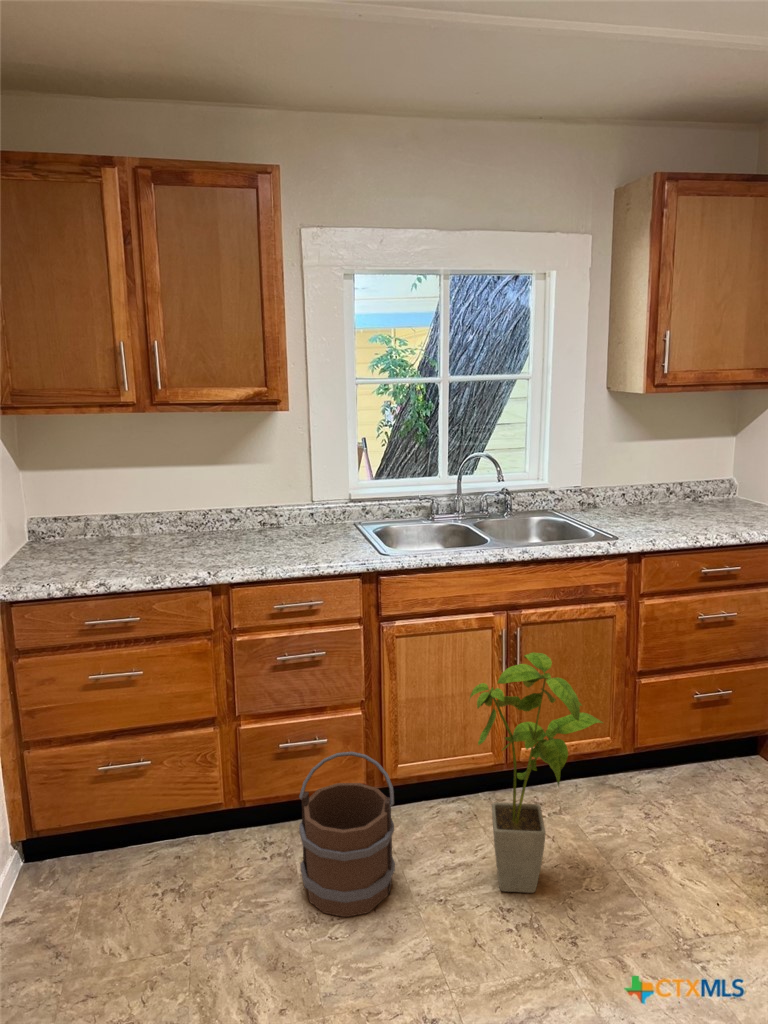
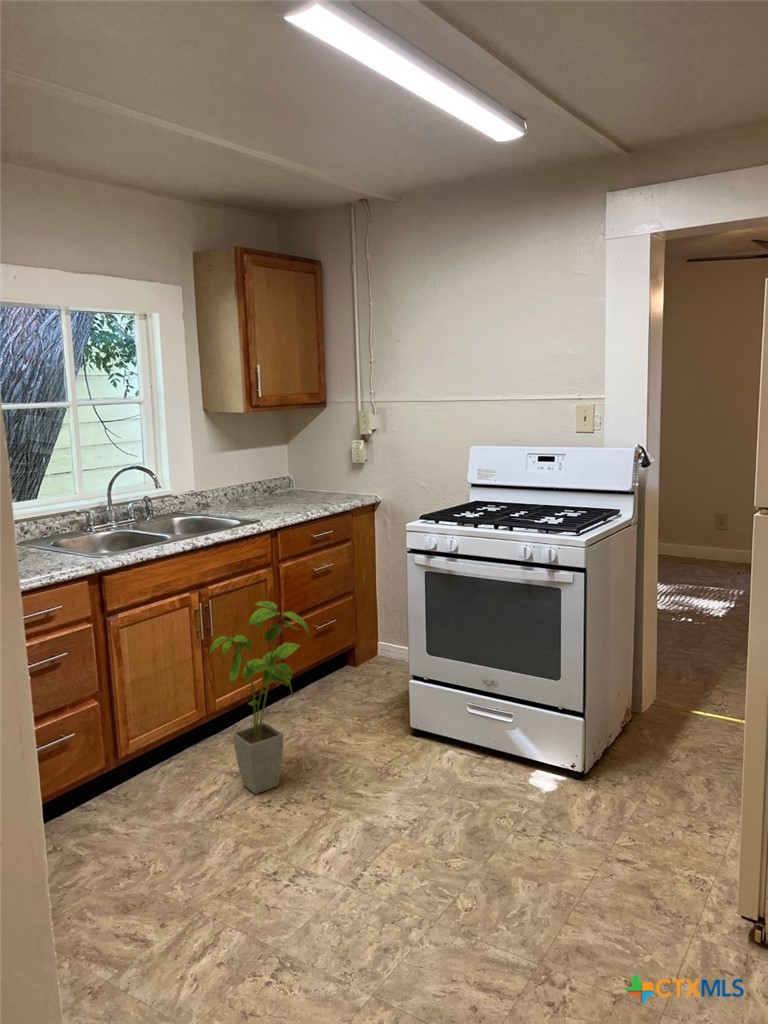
bucket: present [299,752,395,917] -> none [89,723,179,862]

